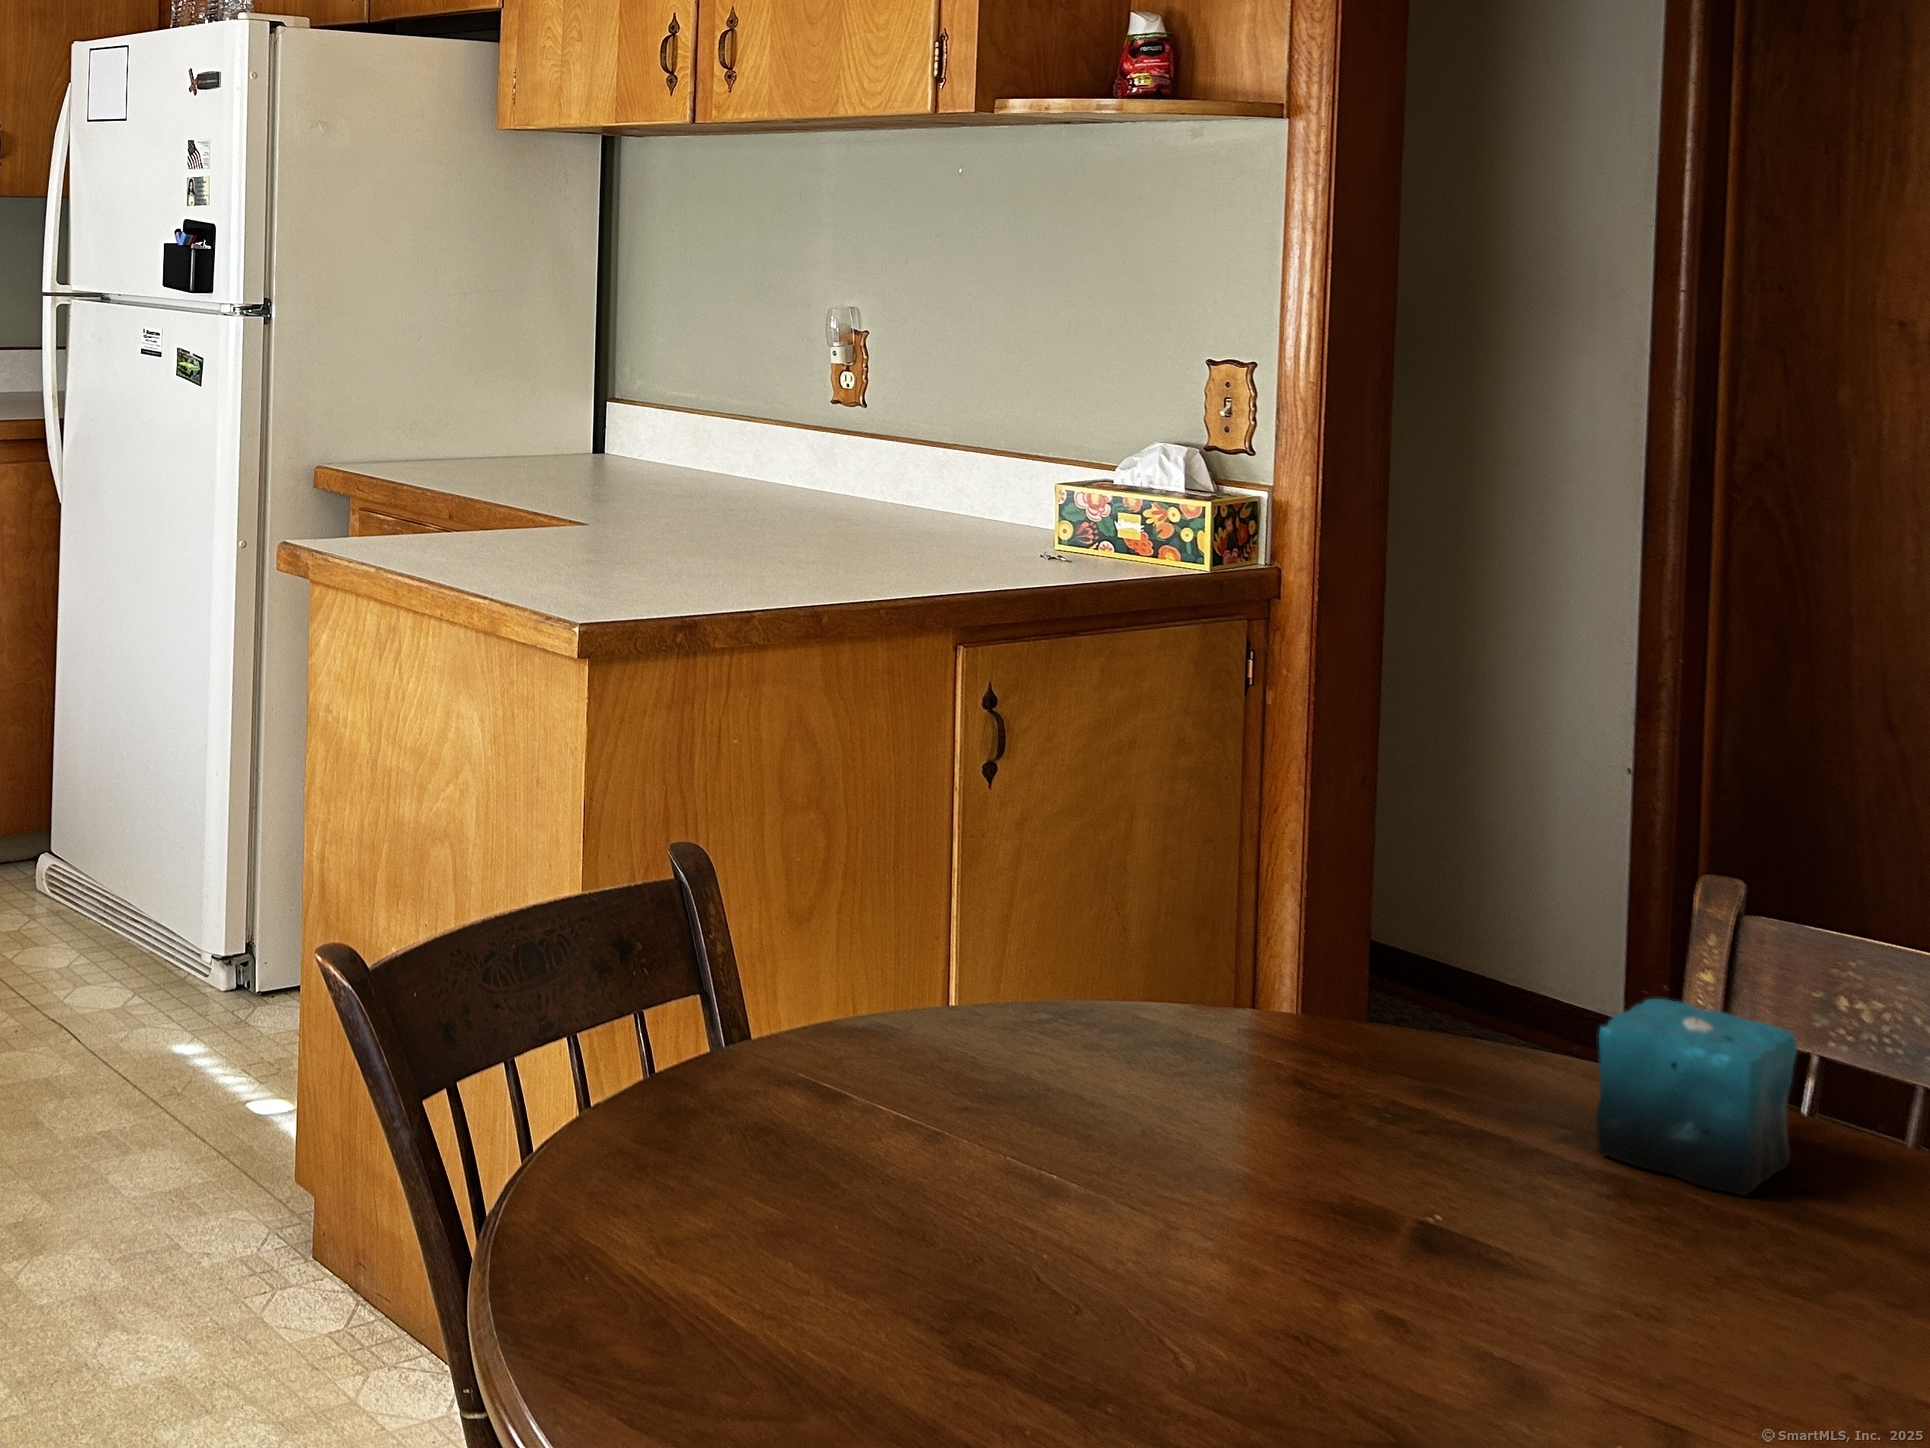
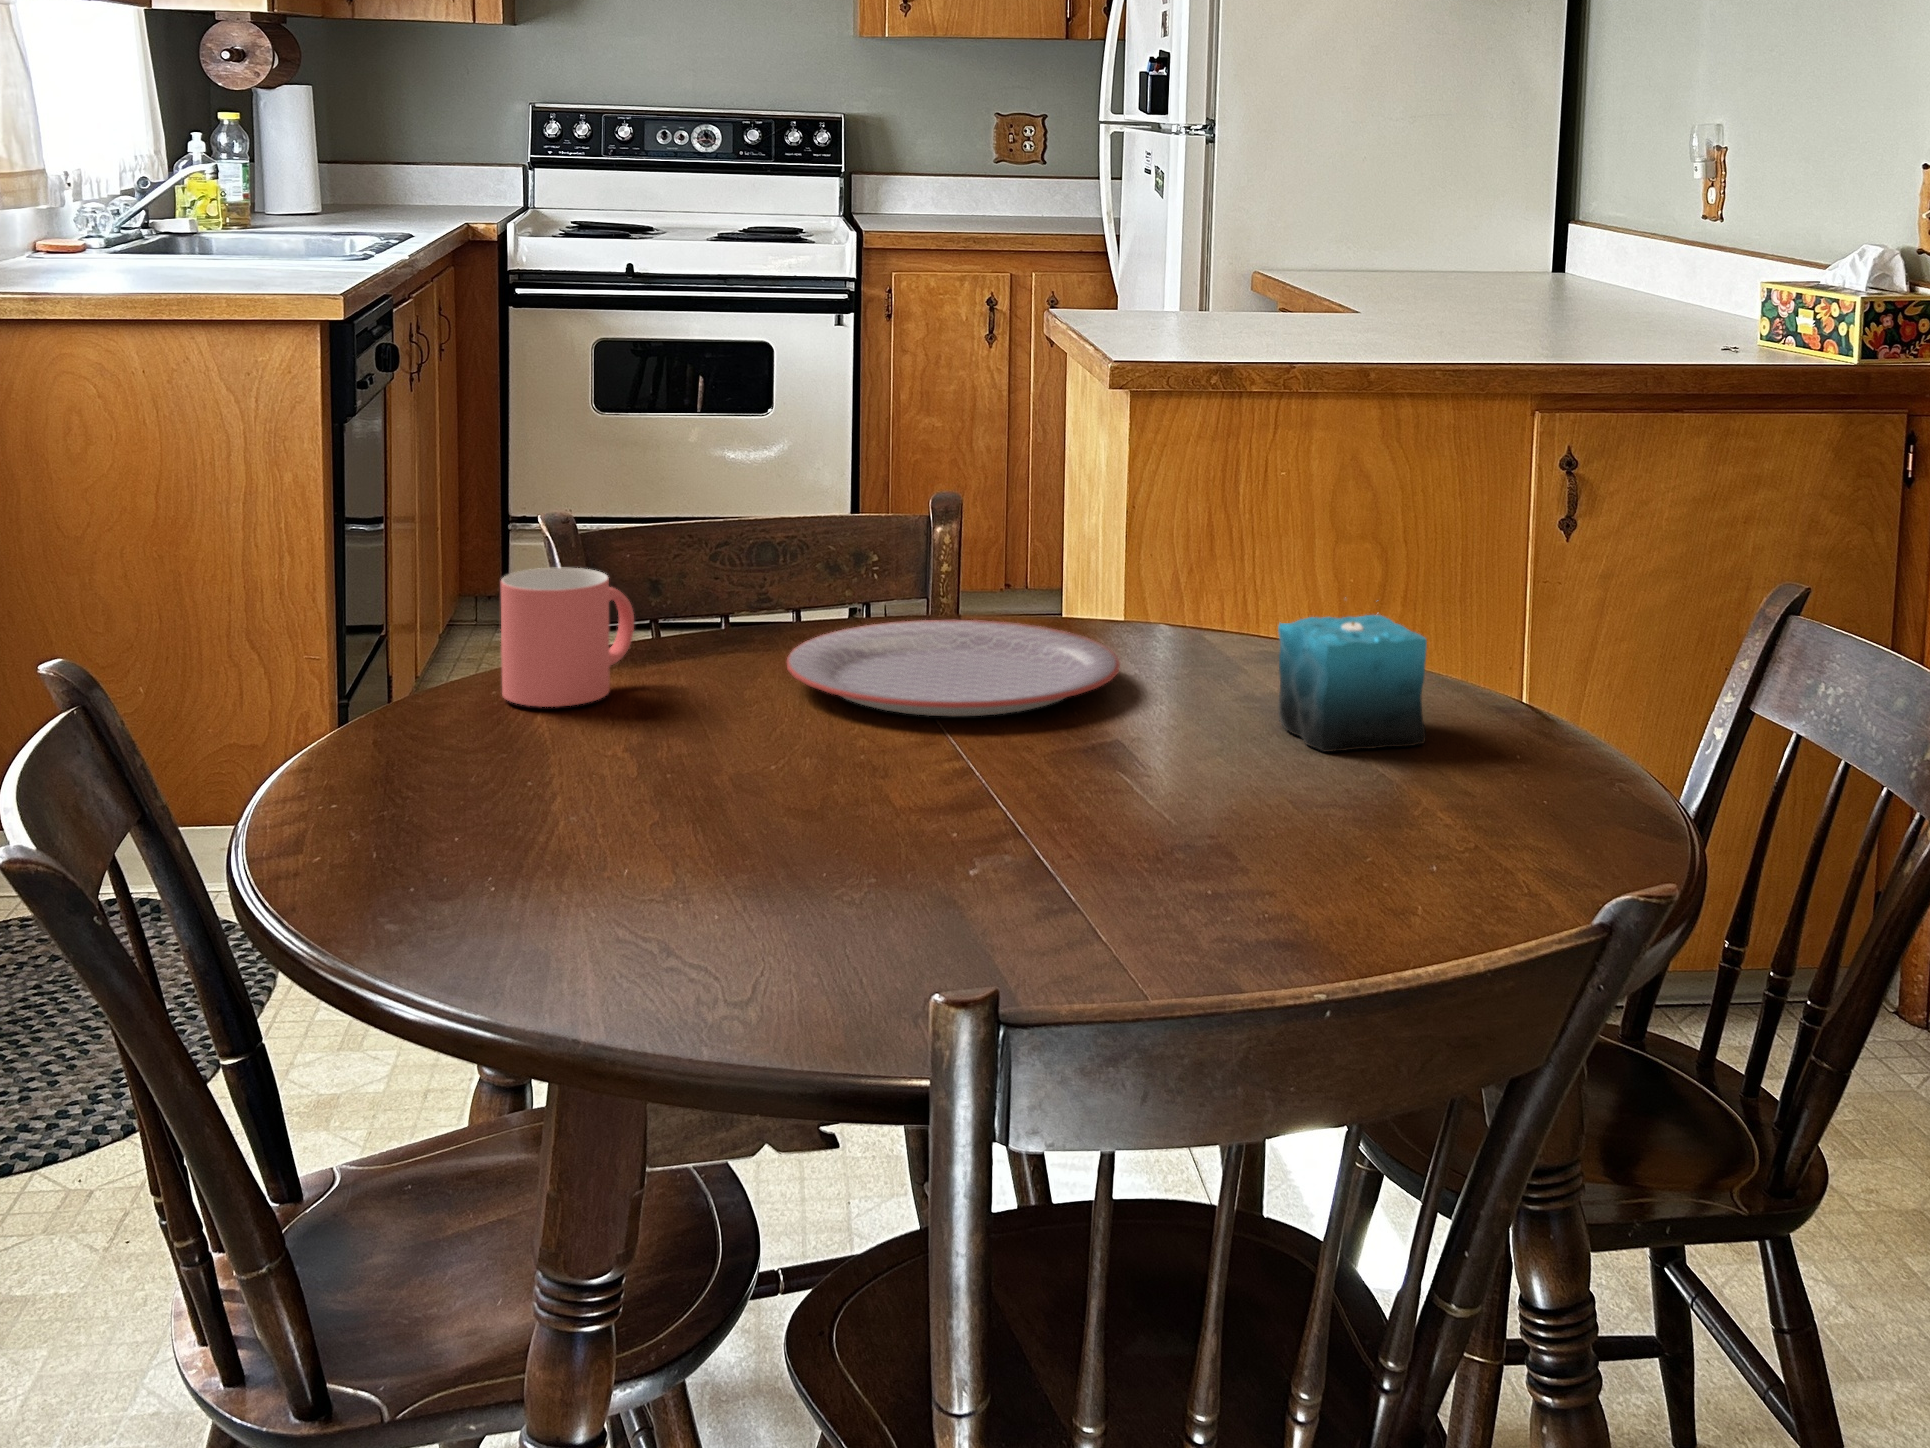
plate: none [939,1041,1404,1221] -> present [787,620,1120,717]
mug: none [714,1076,876,1309] -> present [501,568,634,707]

